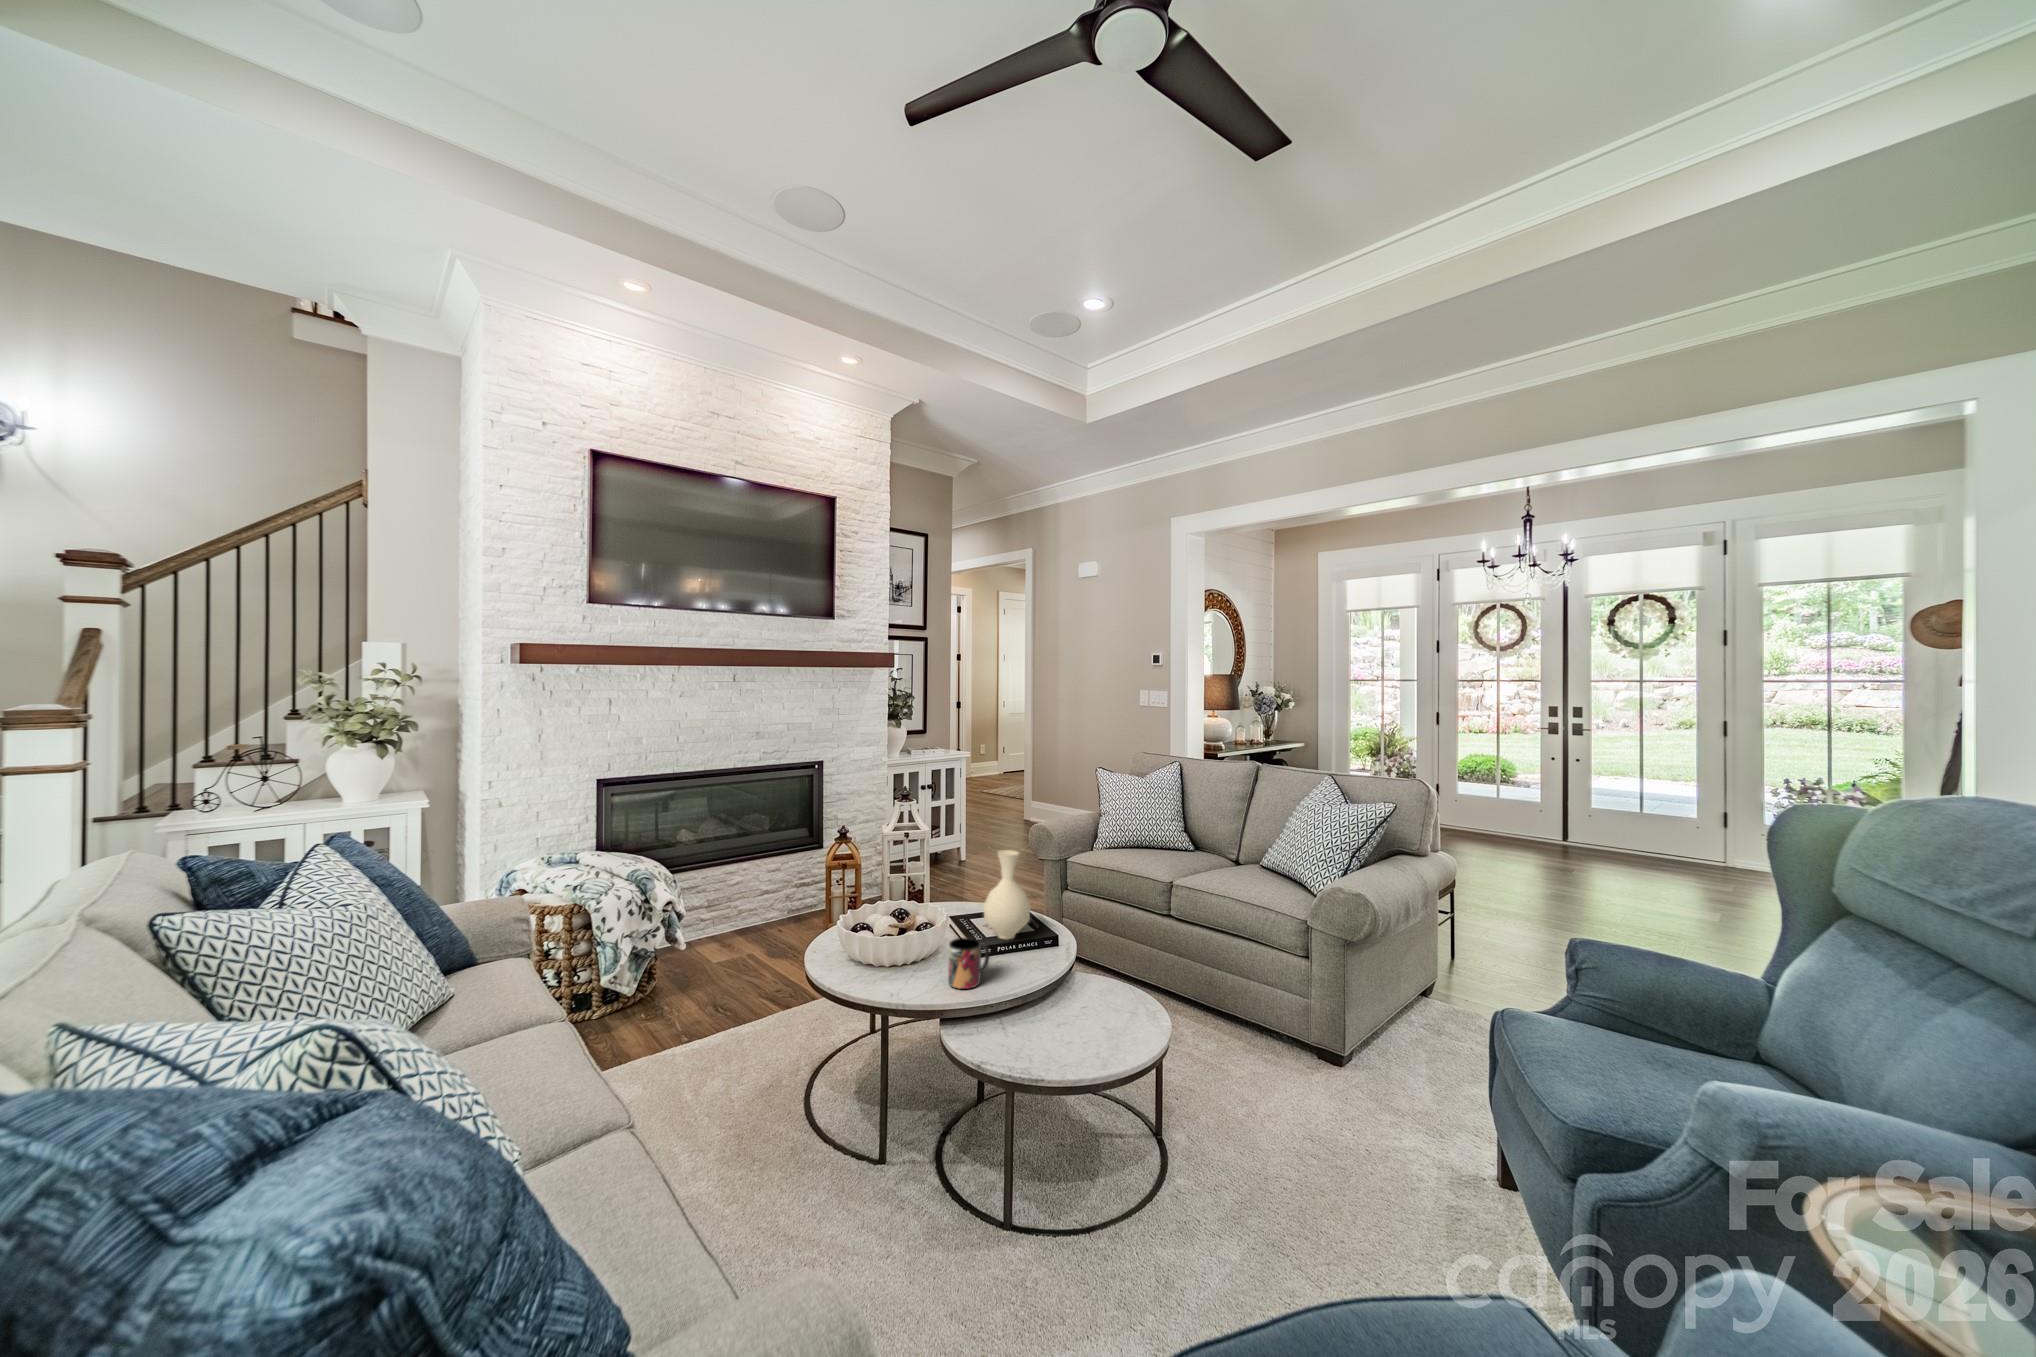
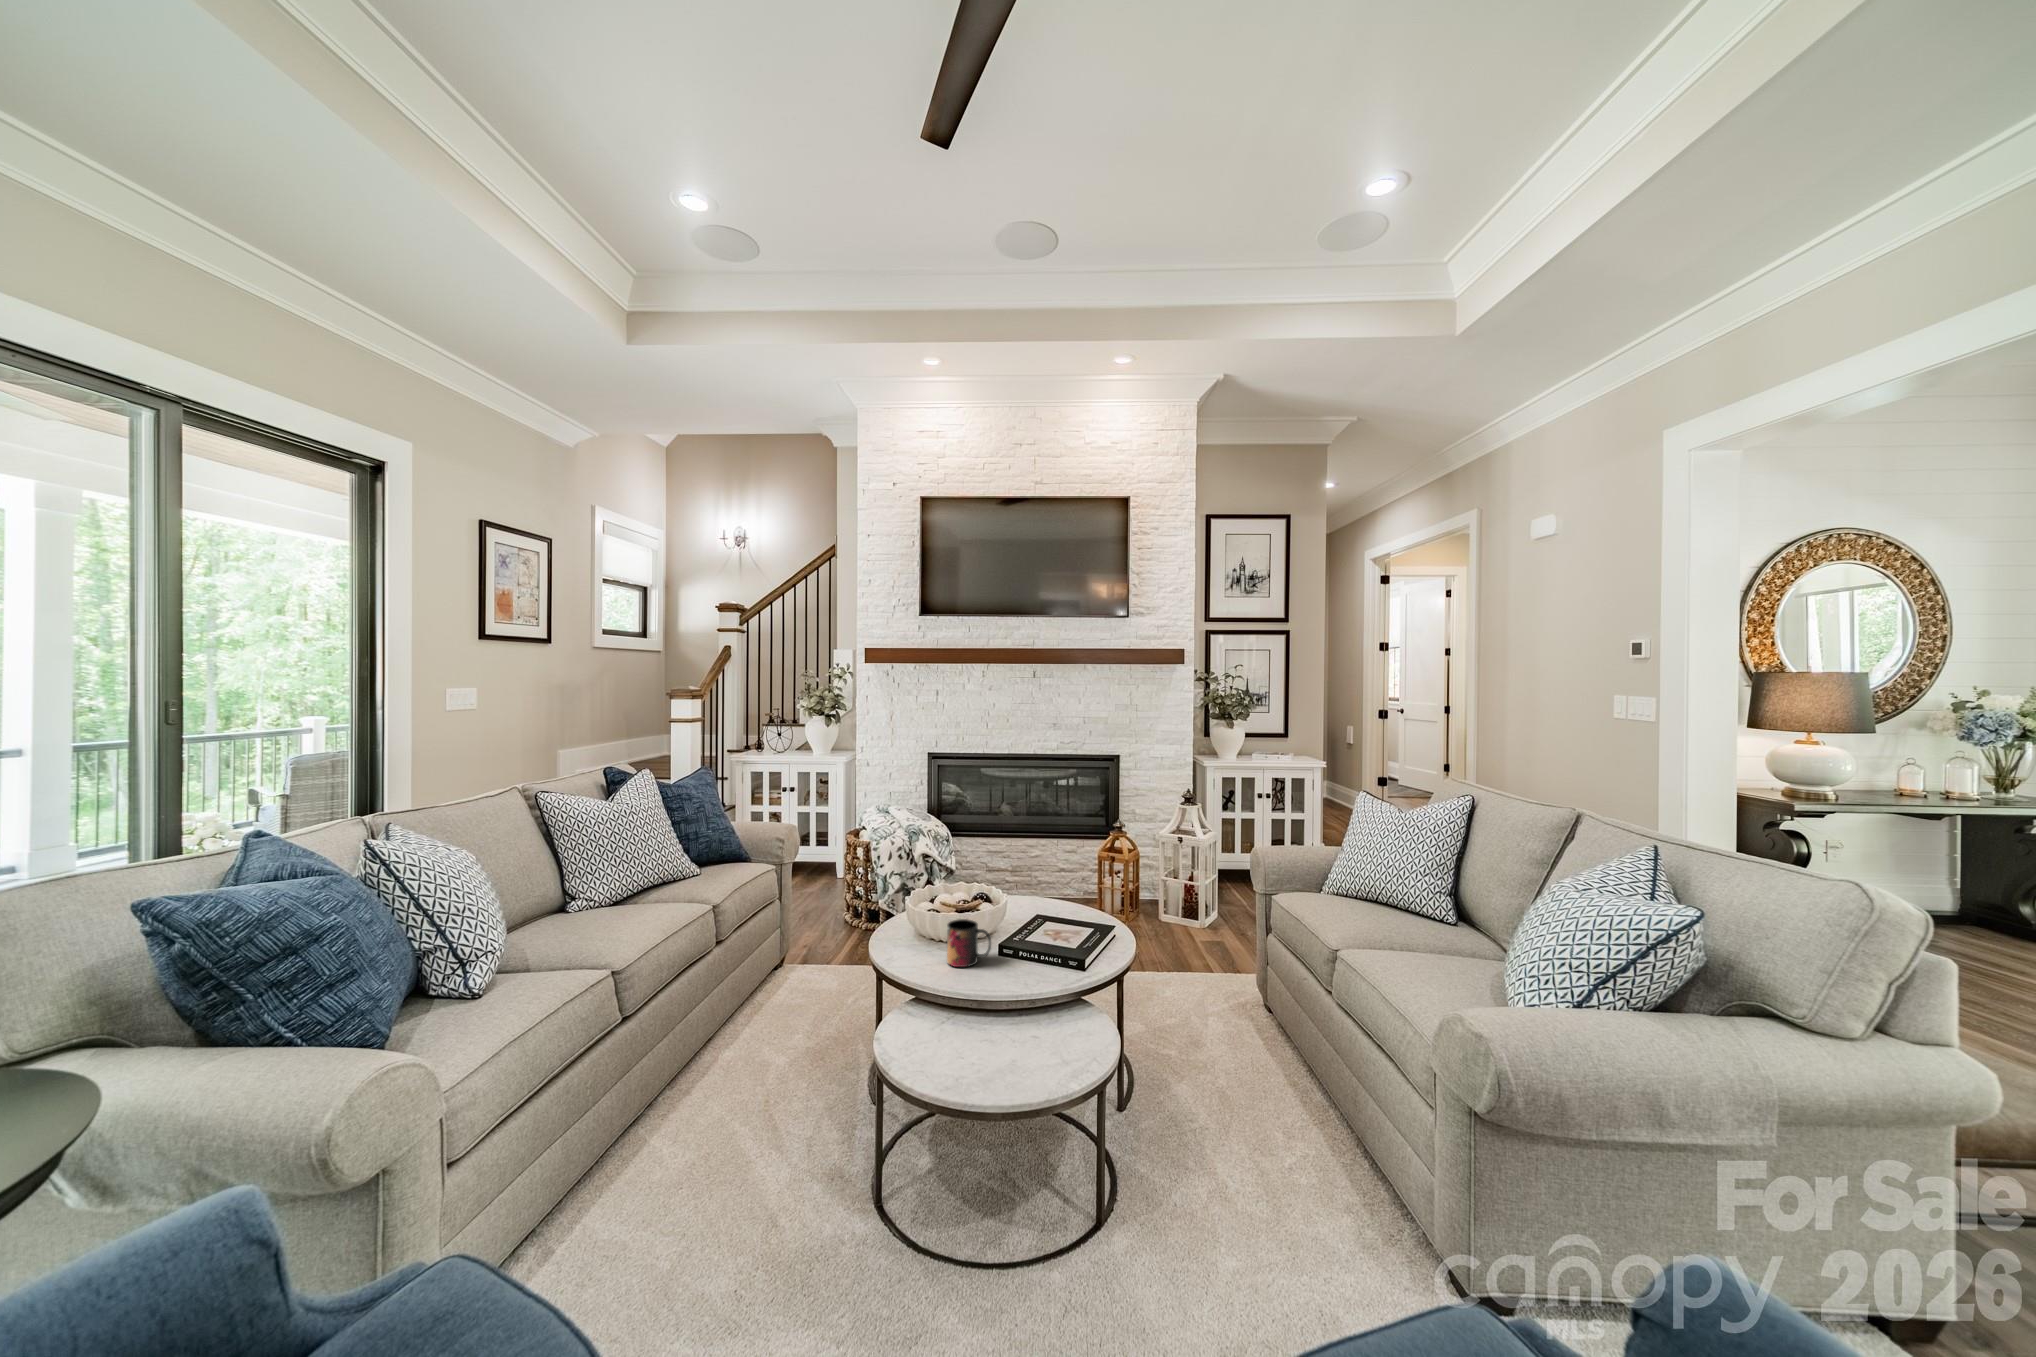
vase: present [983,850,1031,939] -> none [1037,849,1086,941]

